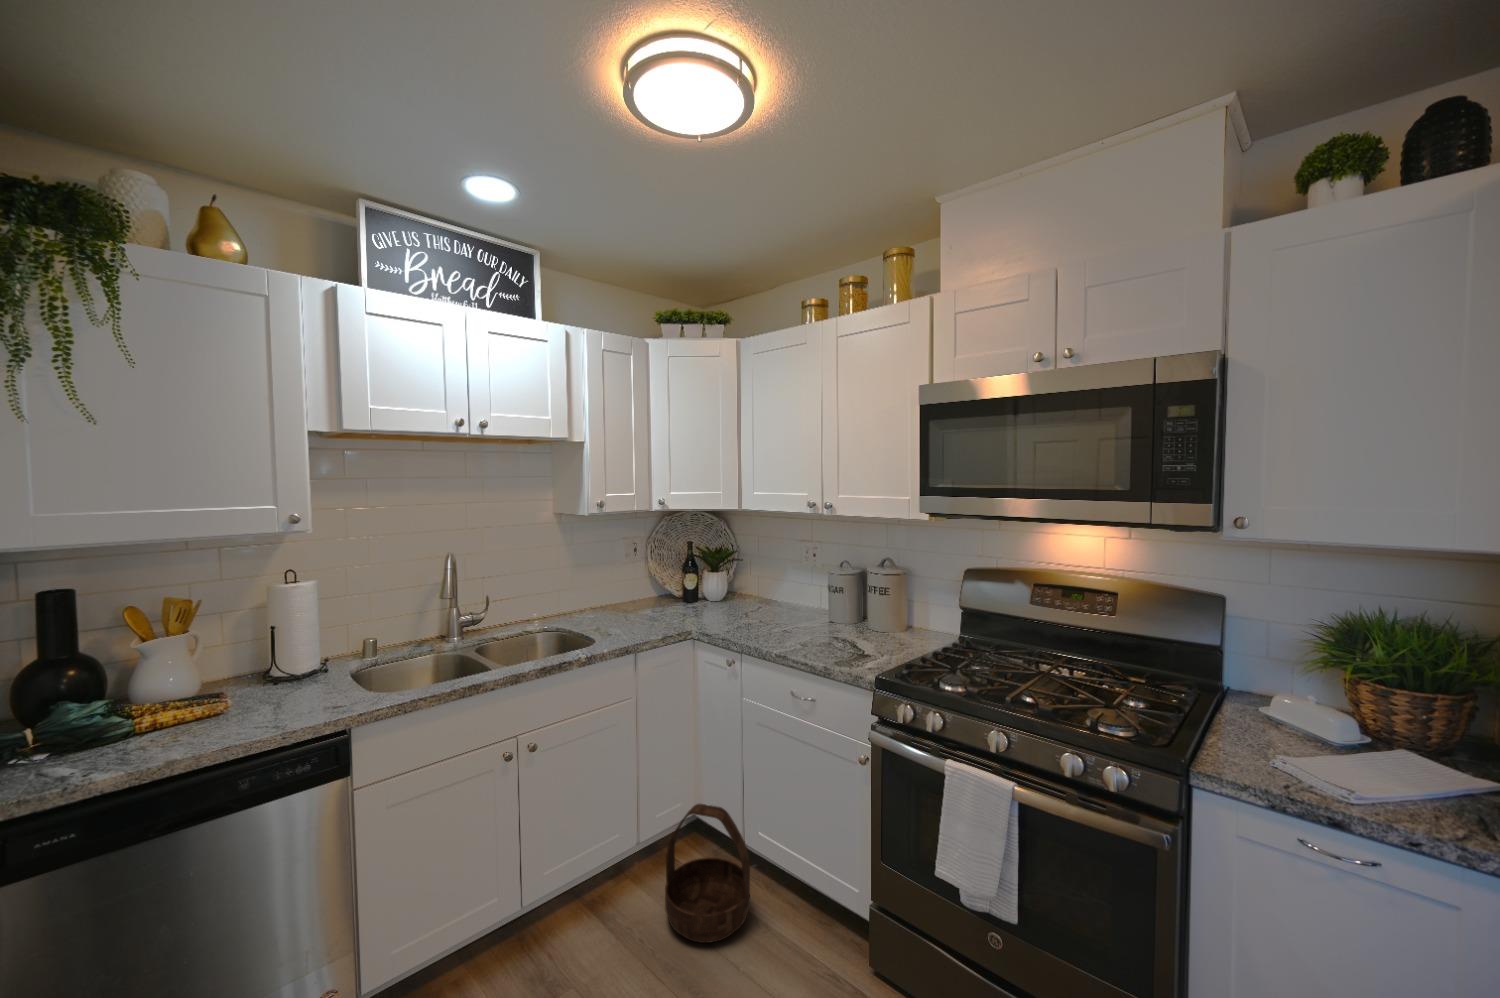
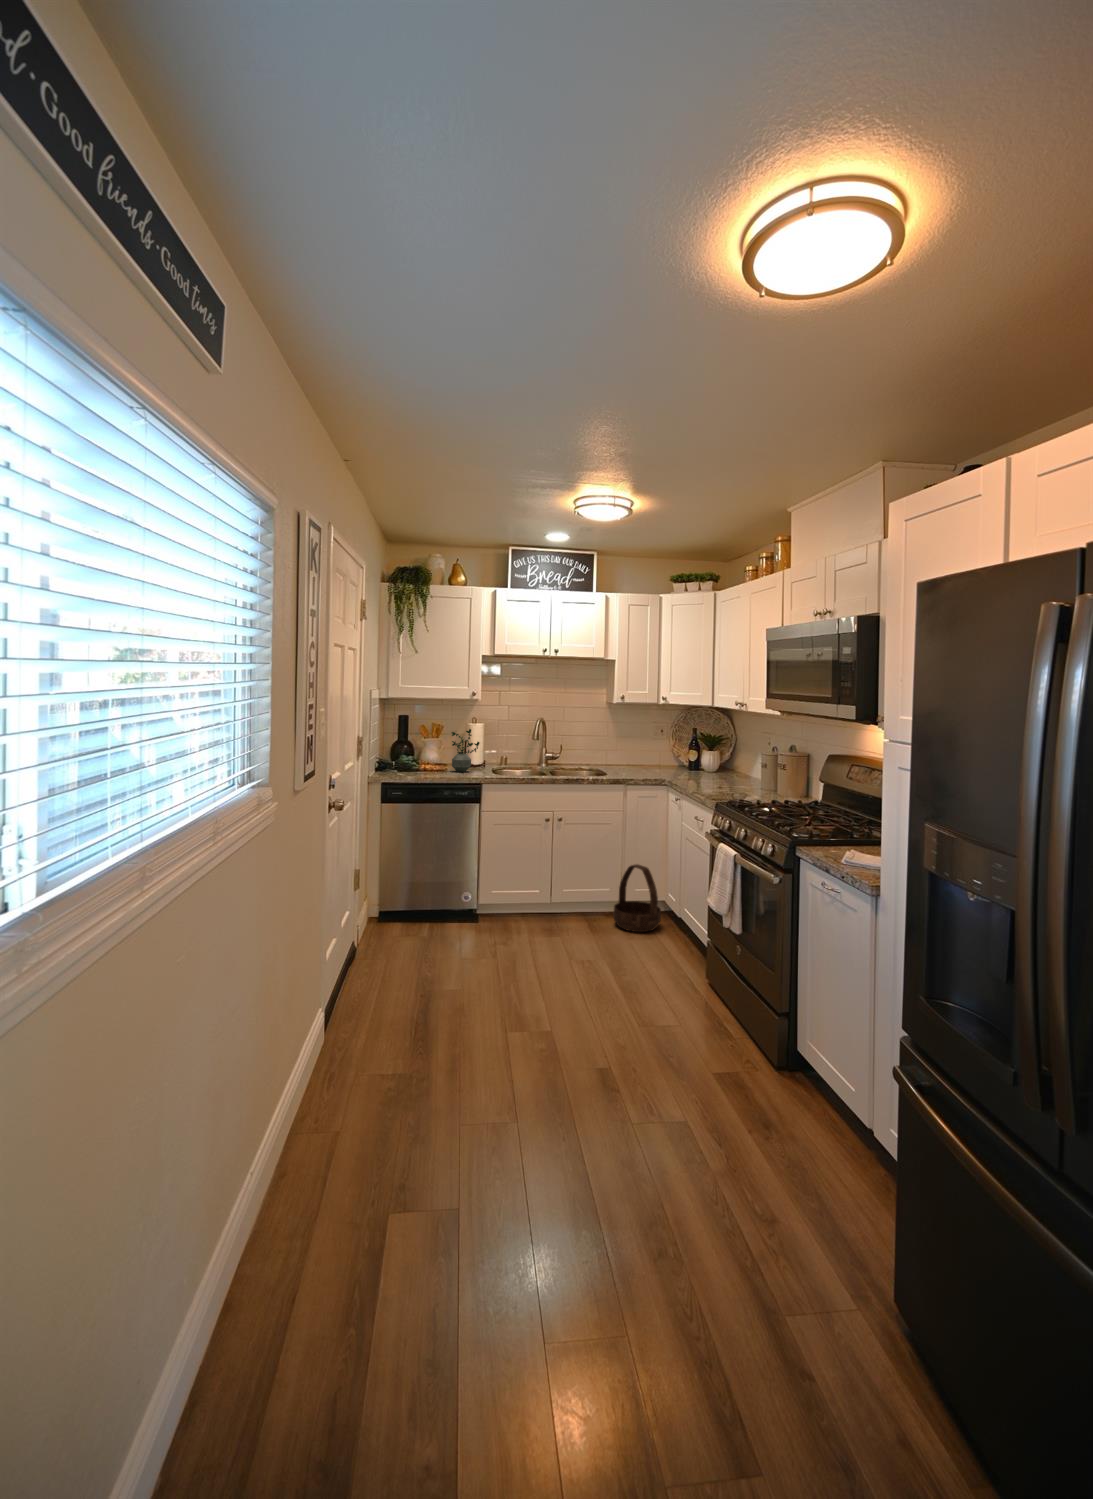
potted plant: none [234,603,324,716] -> present [452,729,479,772]

